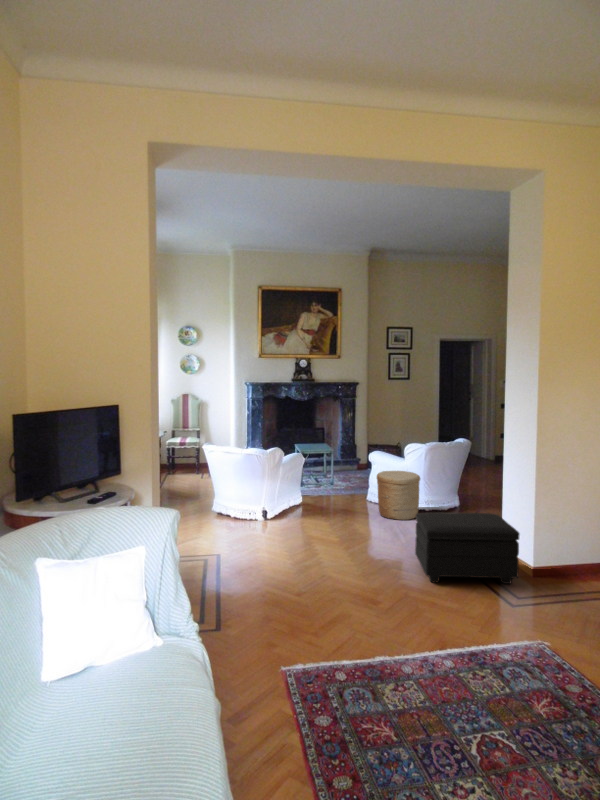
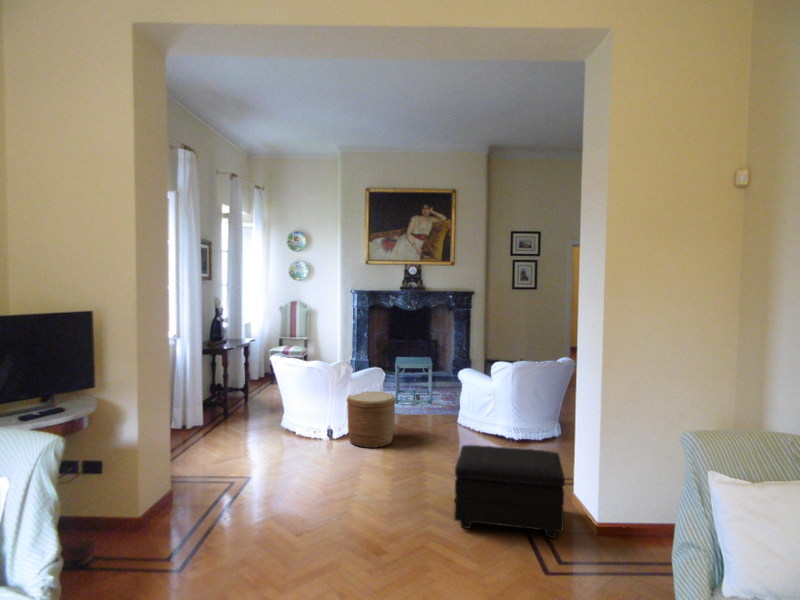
woven basket: present [377,471,420,520] -> present [347,391,396,448]

